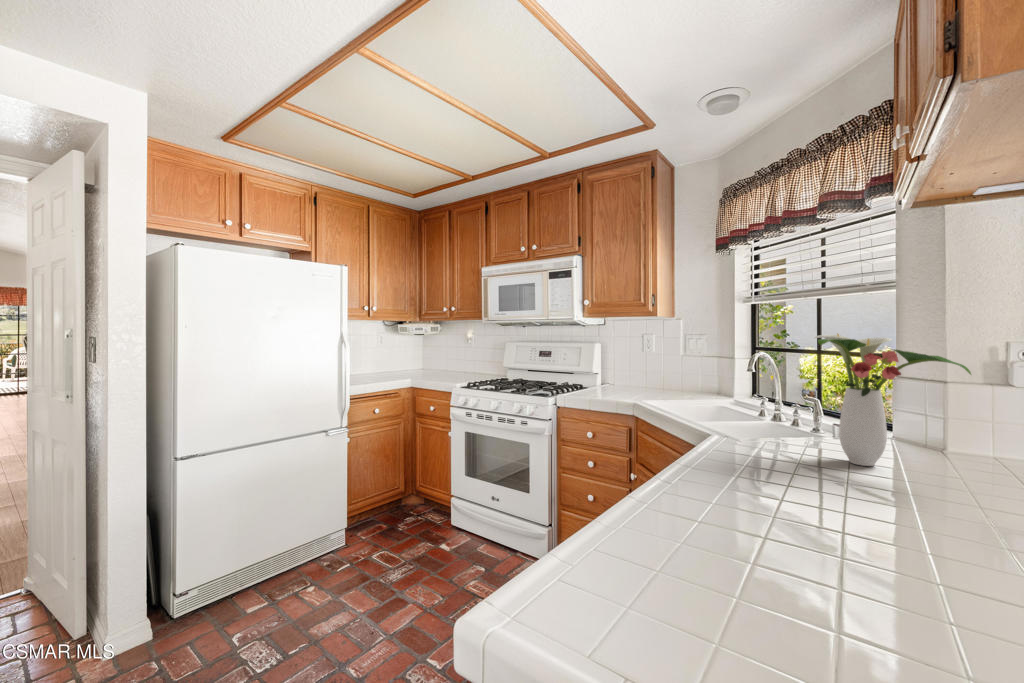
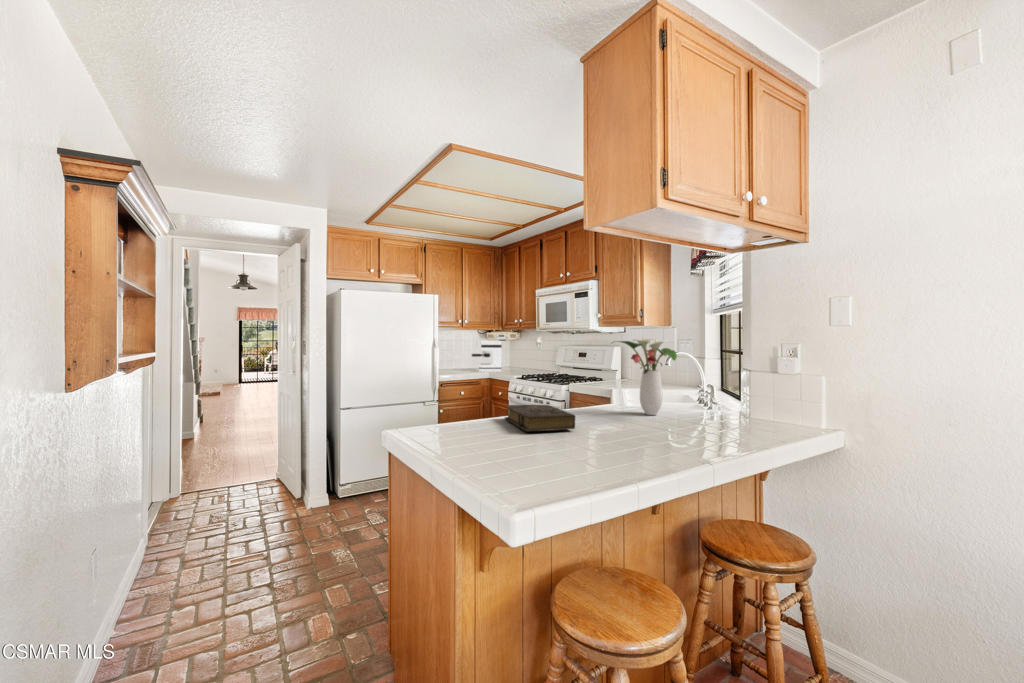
coffee maker: none [381,336,426,379] -> present [472,341,502,372]
book: none [716,474,968,596] -> present [505,405,575,431]

